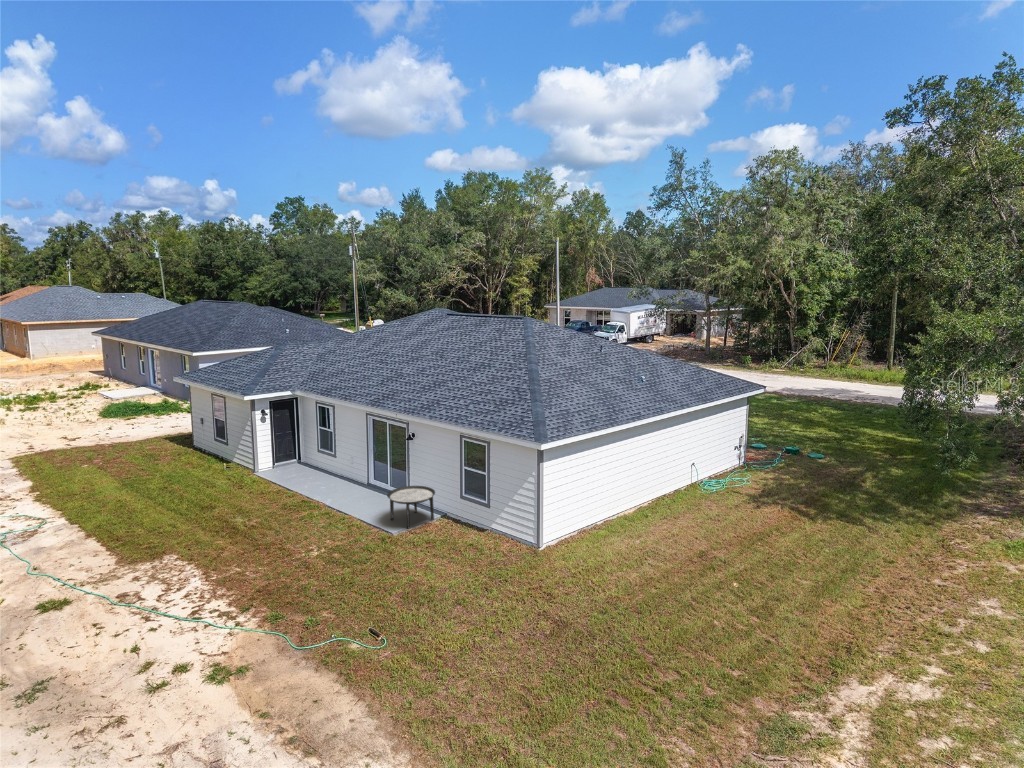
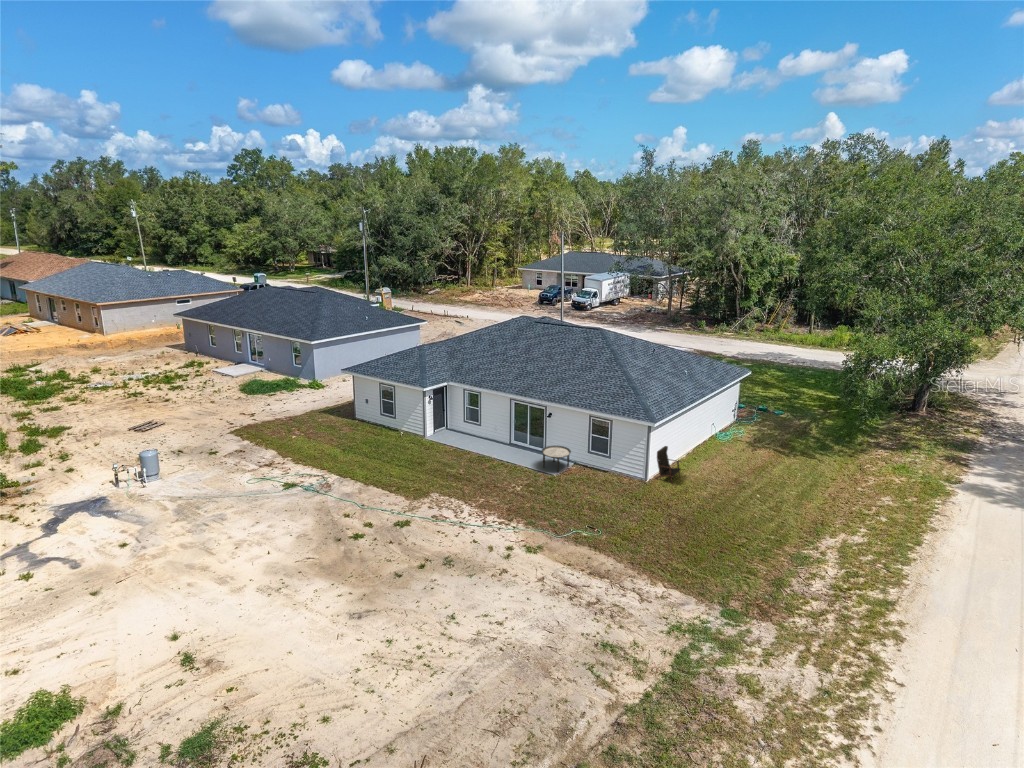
lounge chair: none [560,489,609,556] -> present [656,446,681,483]

